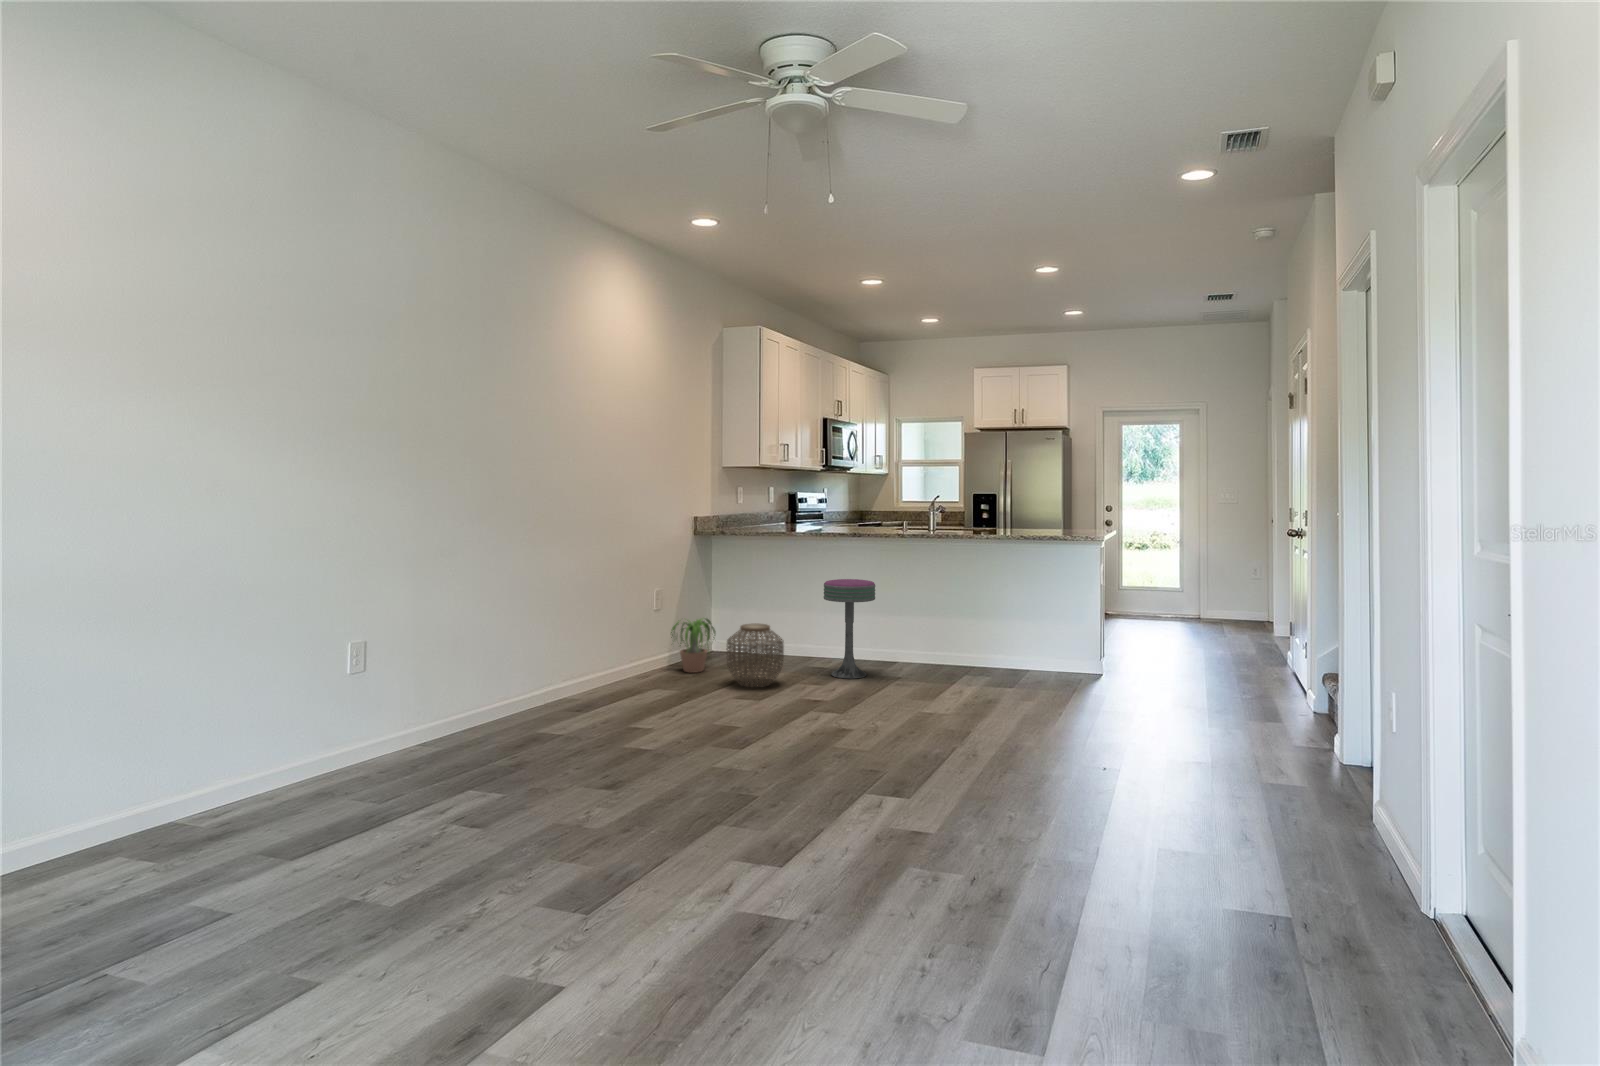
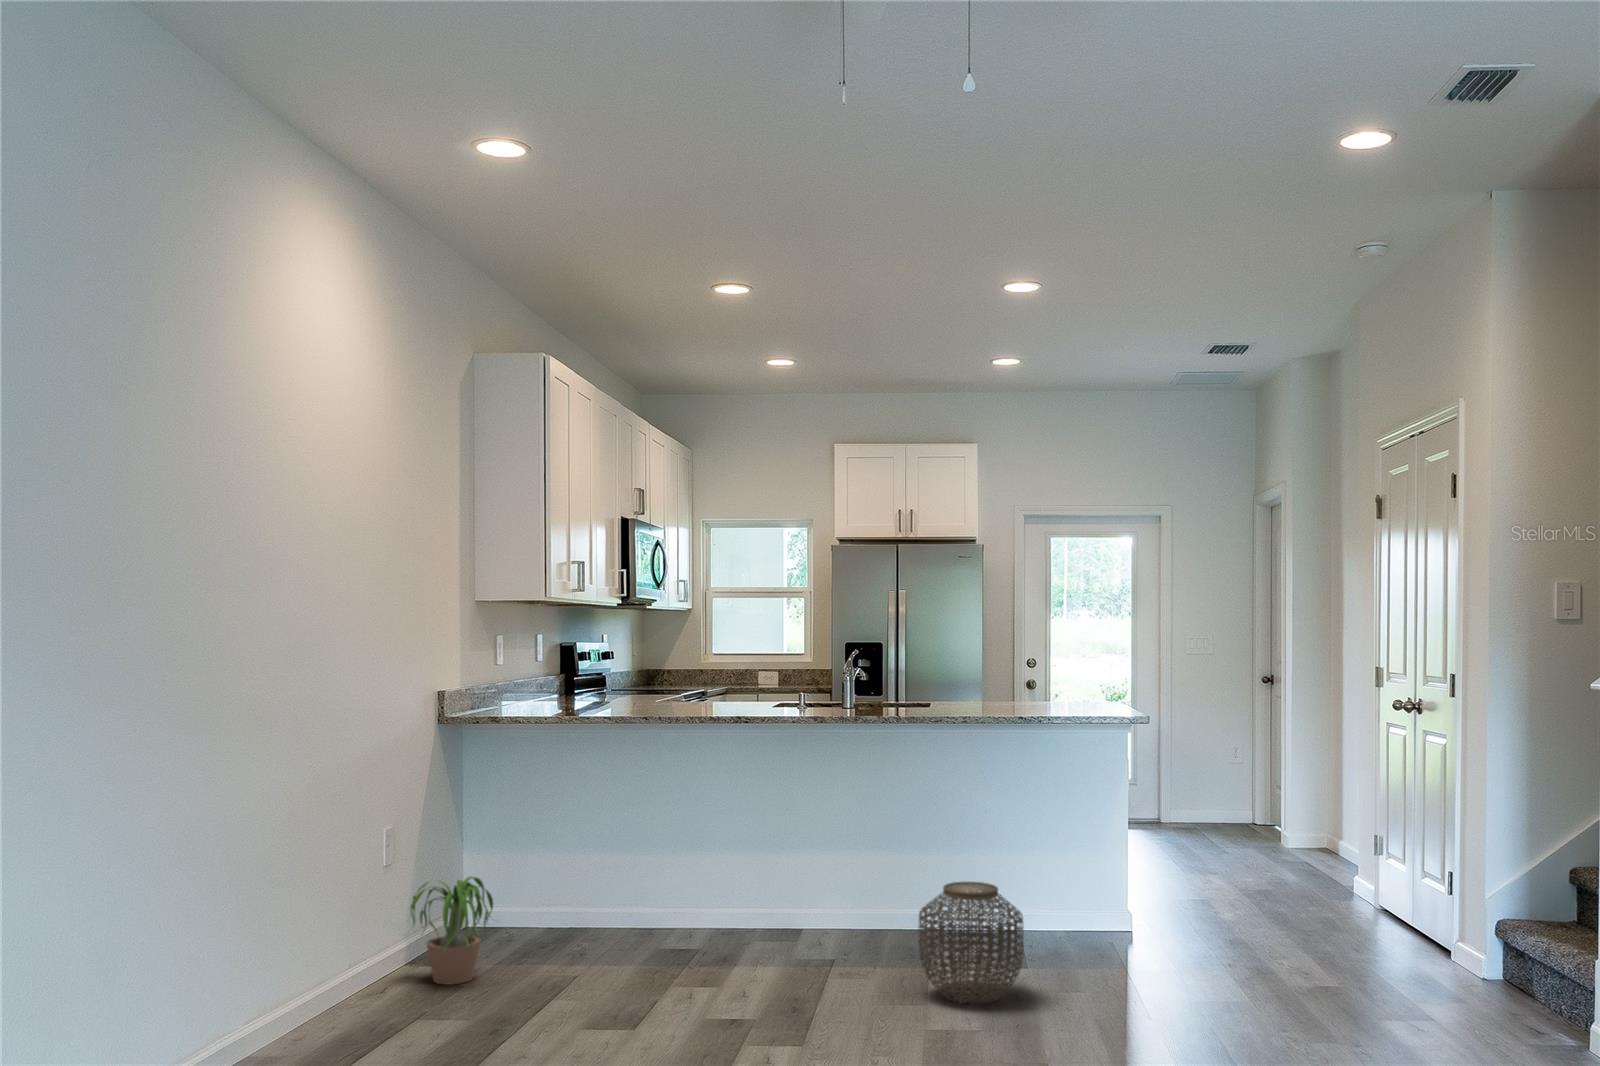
bar stool: present [824,579,875,679] -> none [698,793,789,975]
woven basket: present [727,623,784,687] -> present [919,882,1023,1004]

